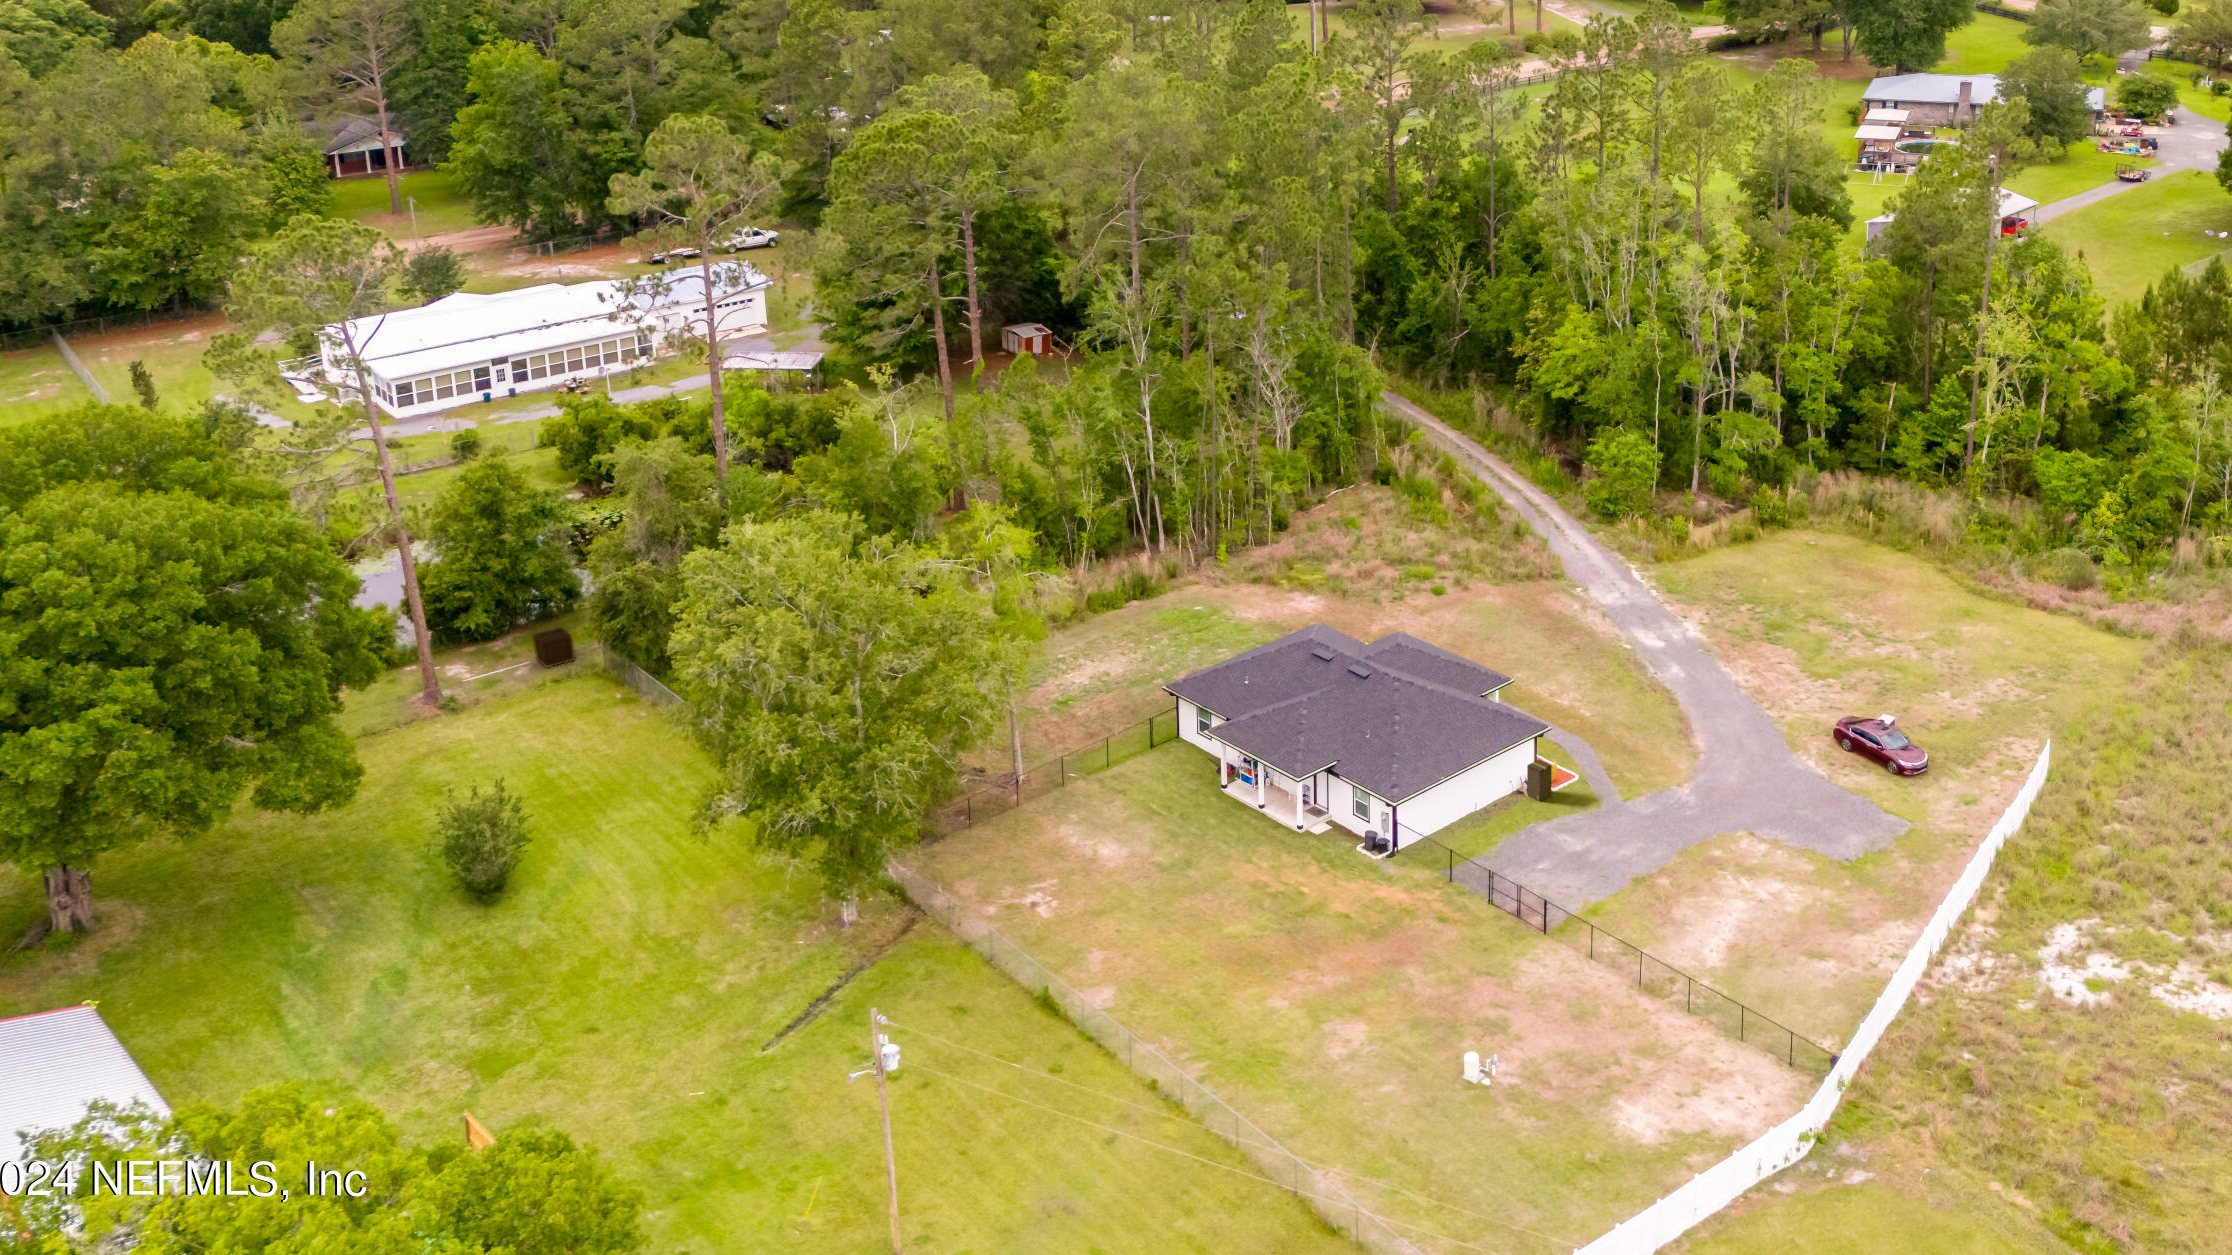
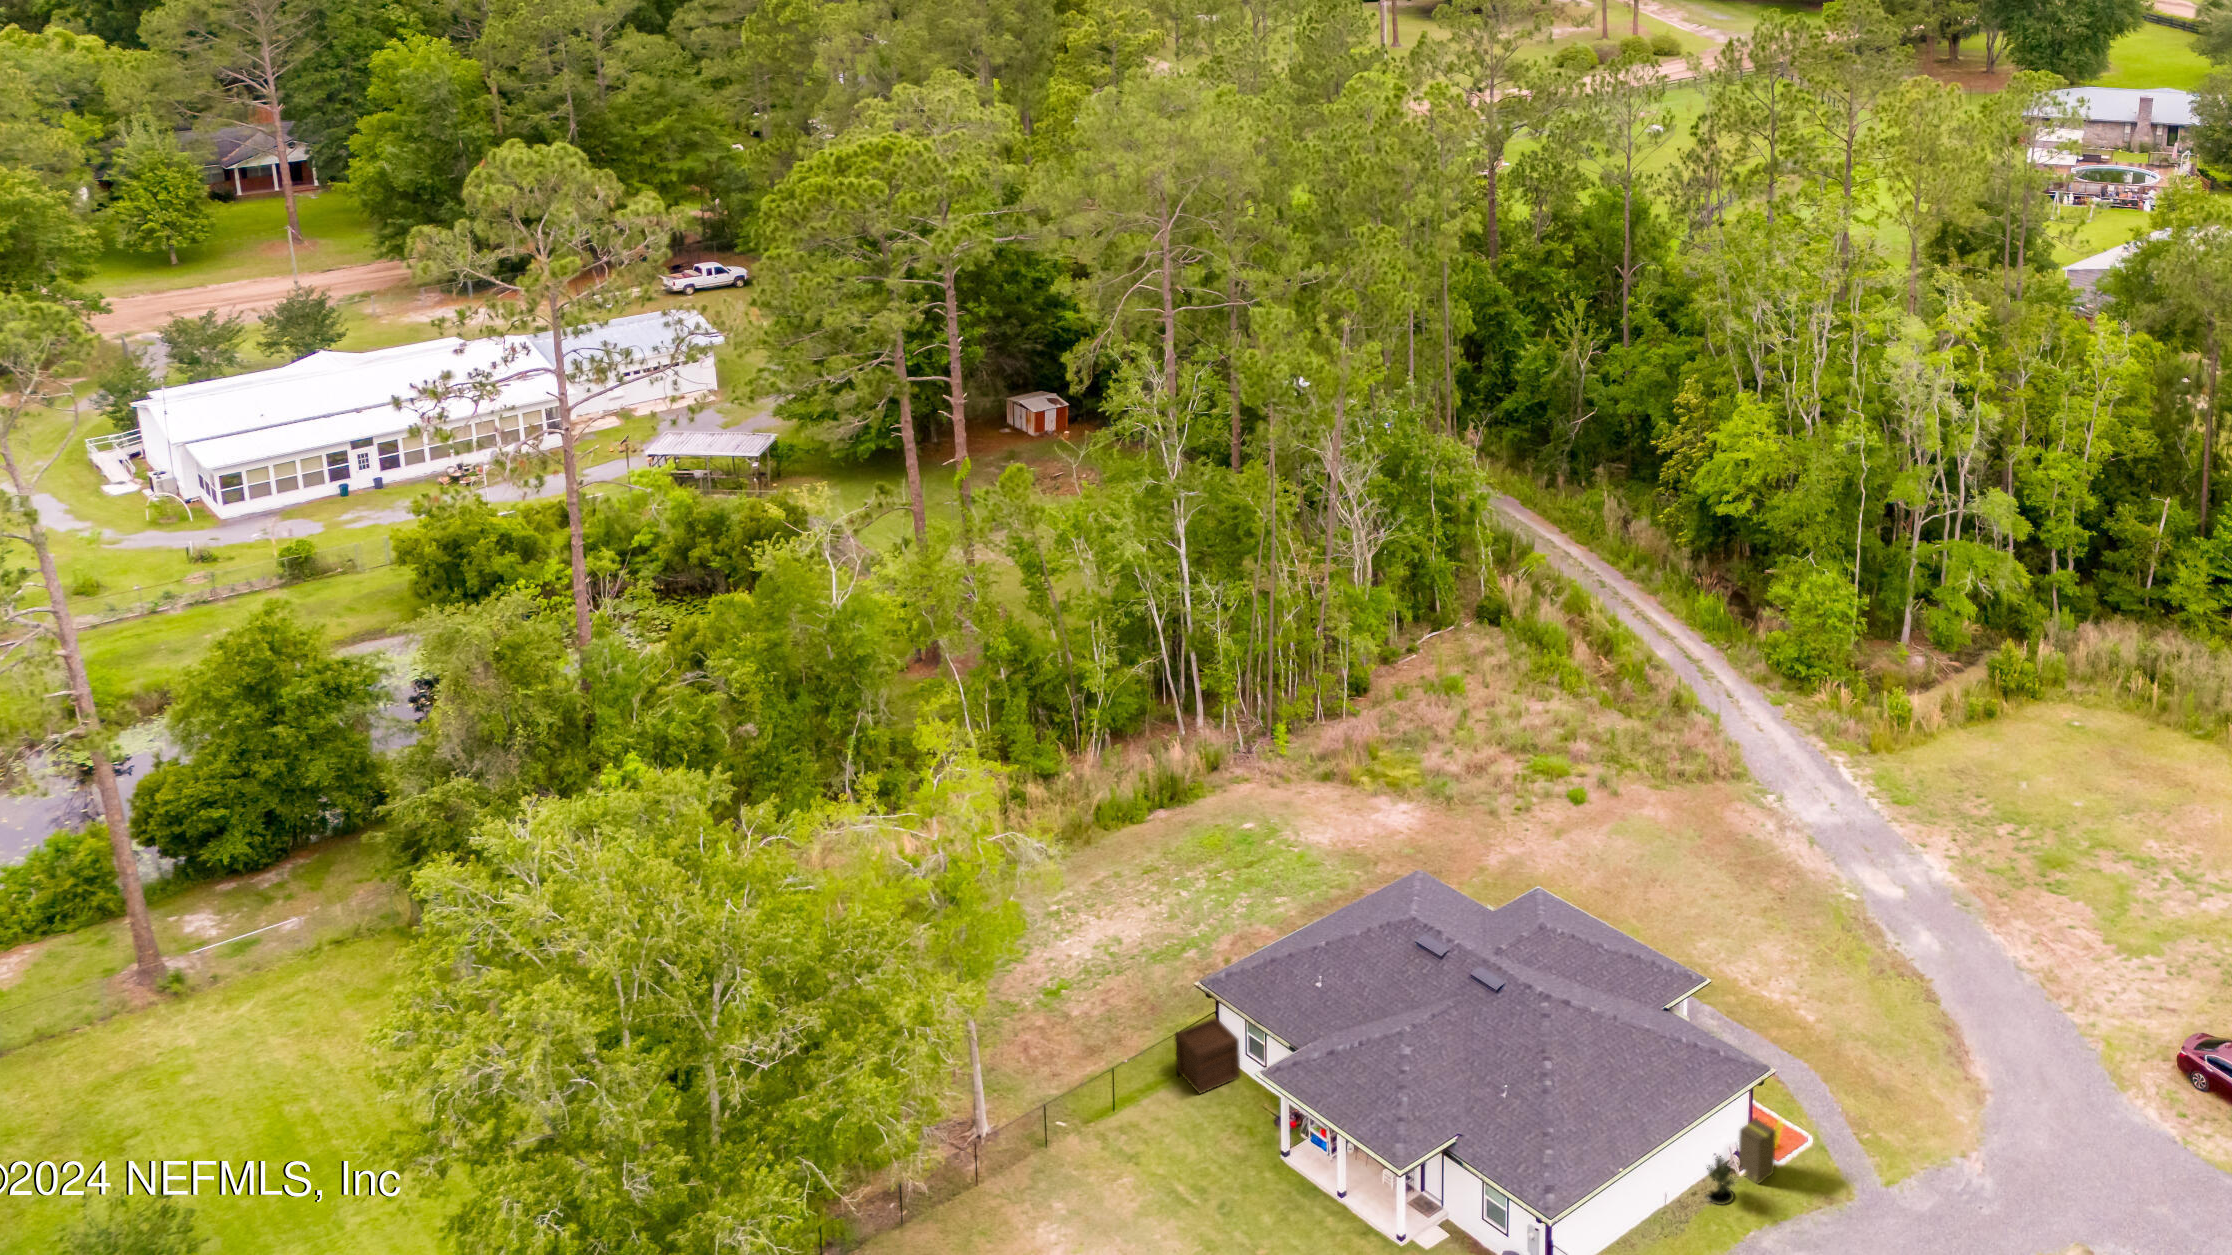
wooden crate: present [533,627,575,668] -> present [1175,1018,1240,1093]
potted tree: none [1503,778,1524,812] -> present [1706,1156,1735,1205]

